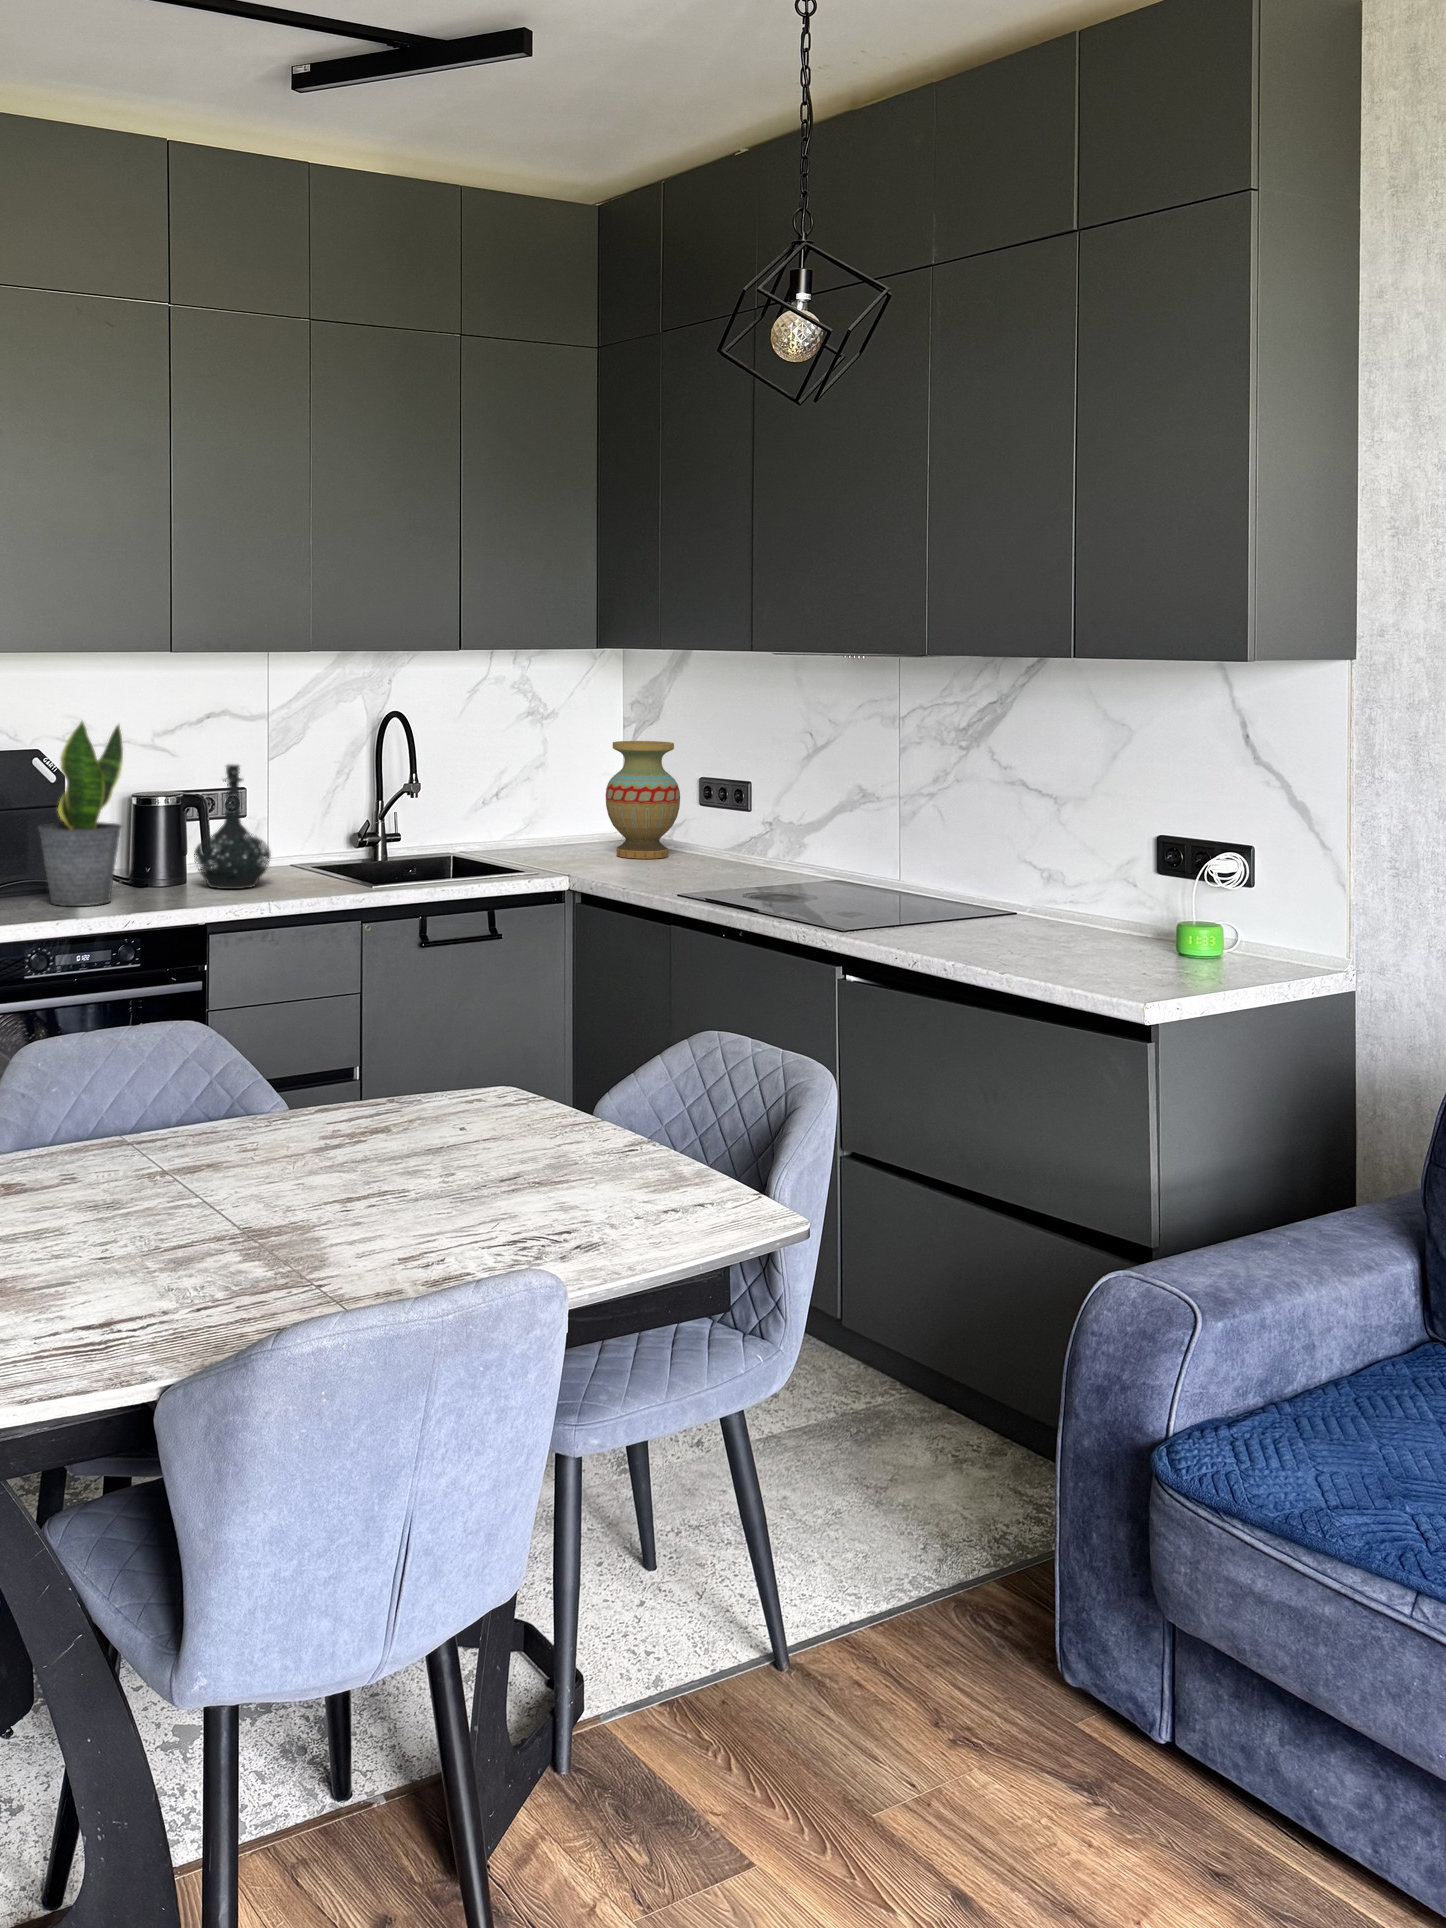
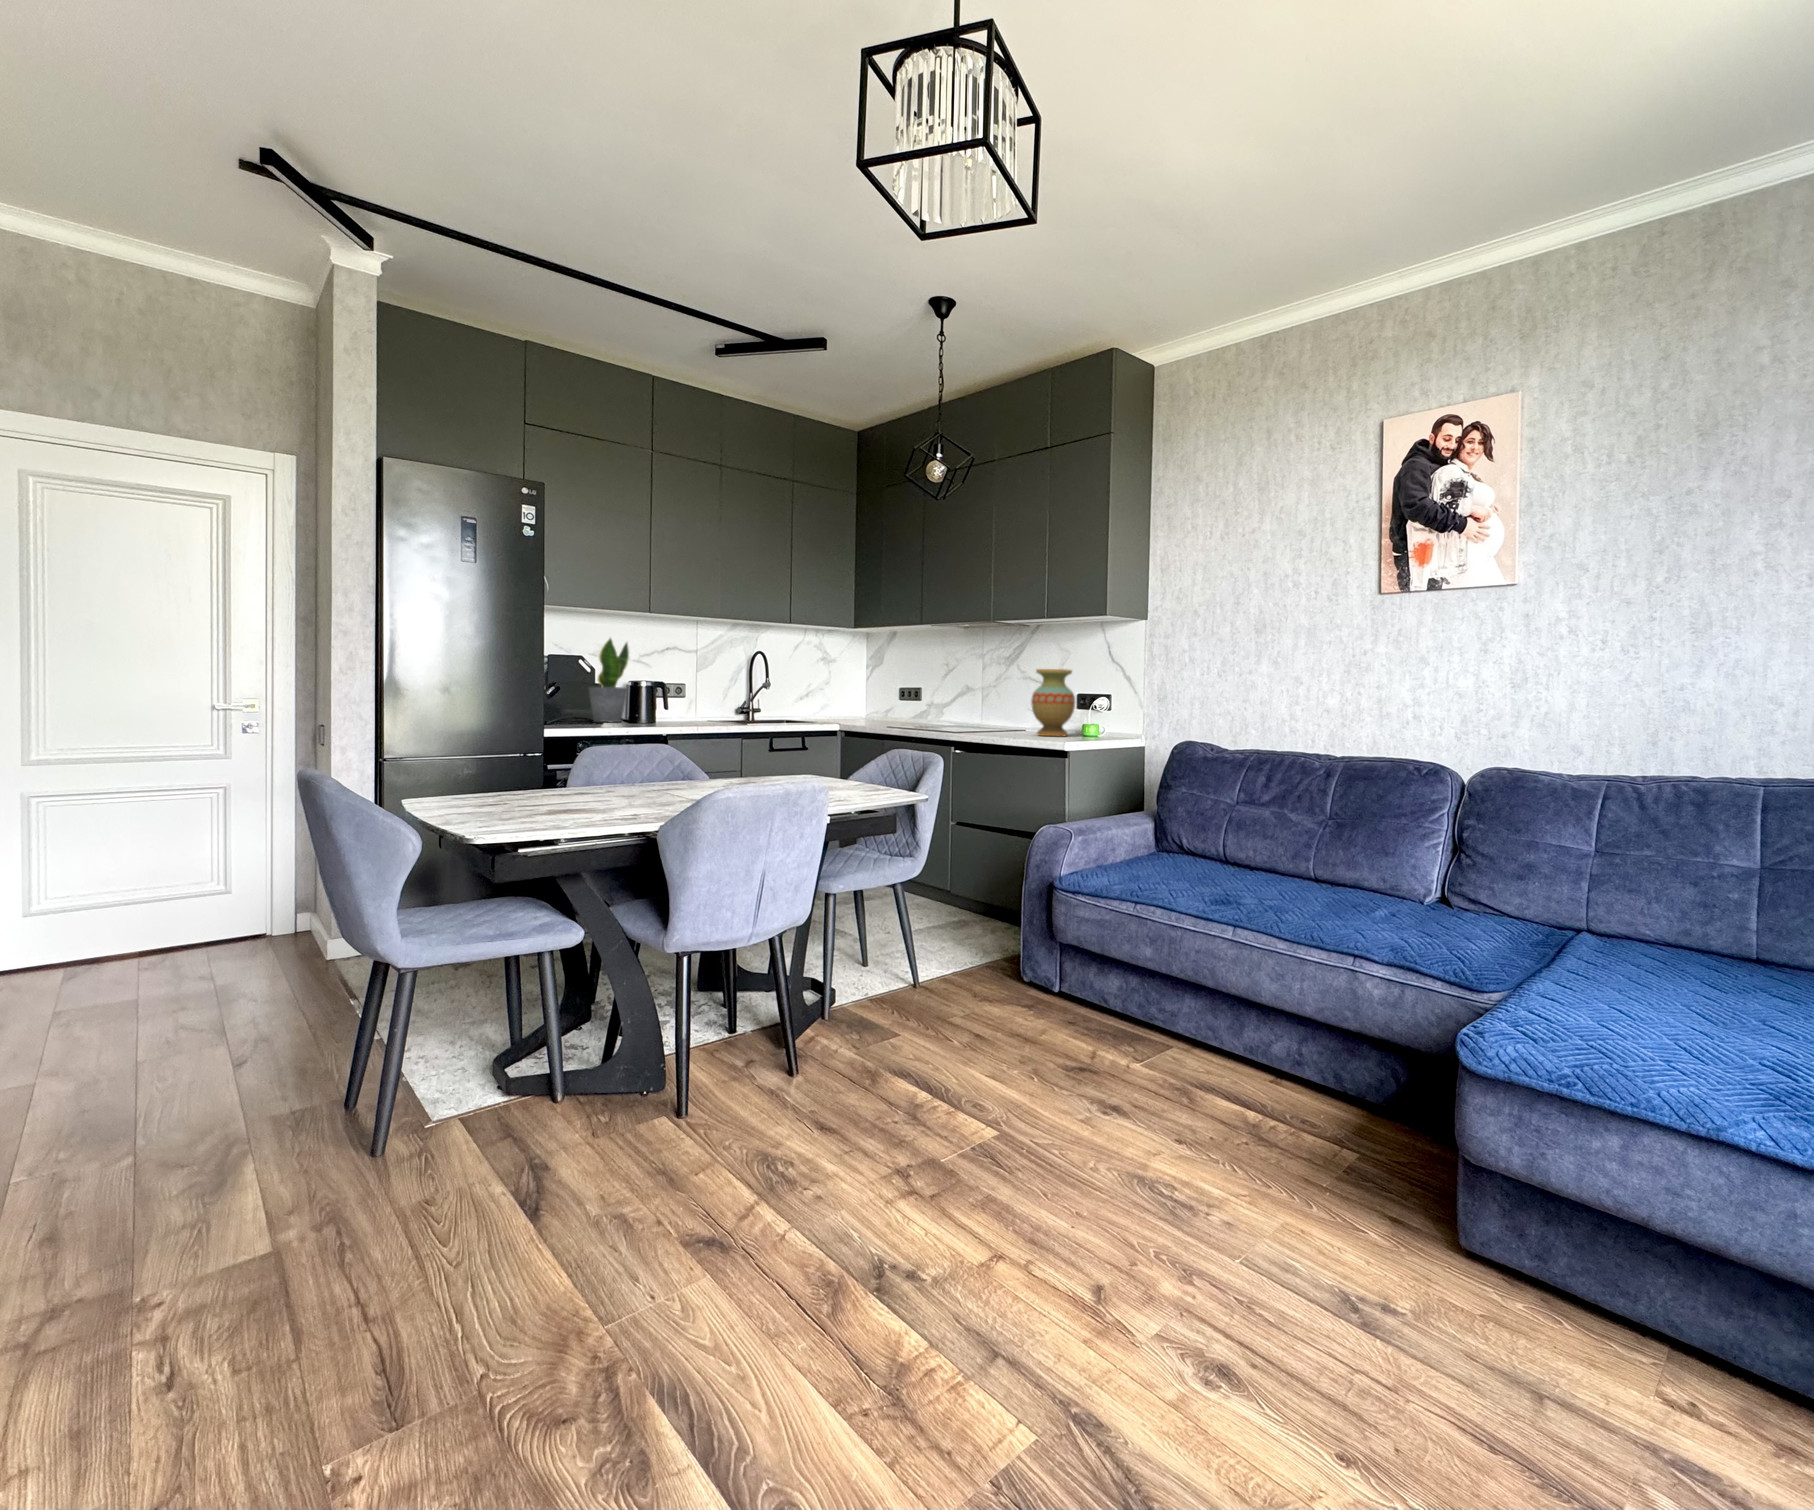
vase: present [606,741,680,859] -> present [1031,669,1075,736]
bottle: present [194,765,271,889] -> none [661,666,697,722]

